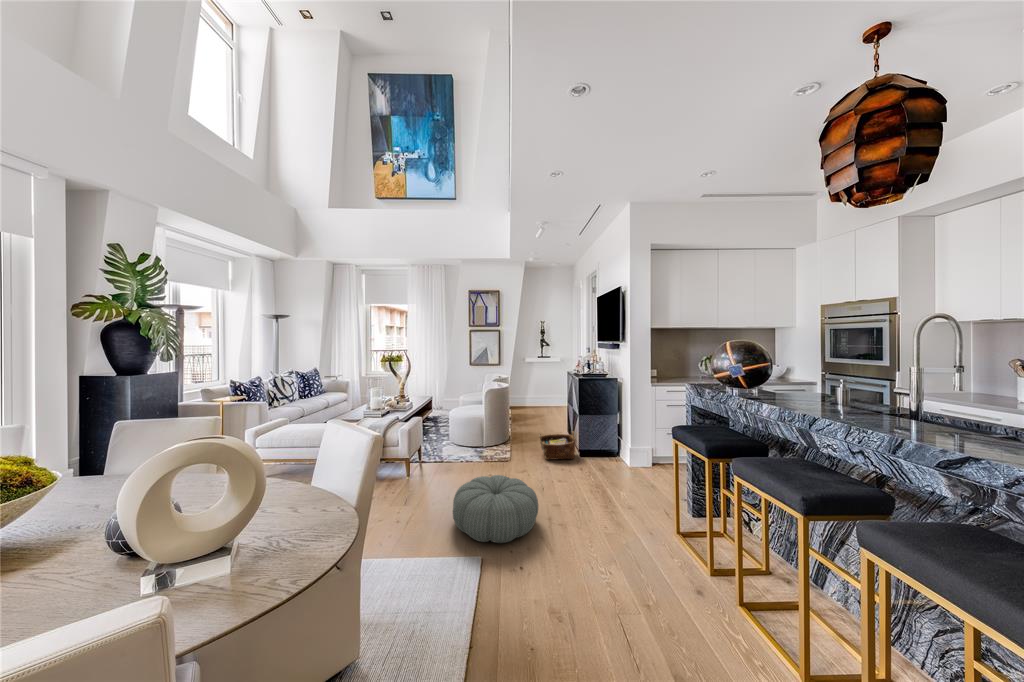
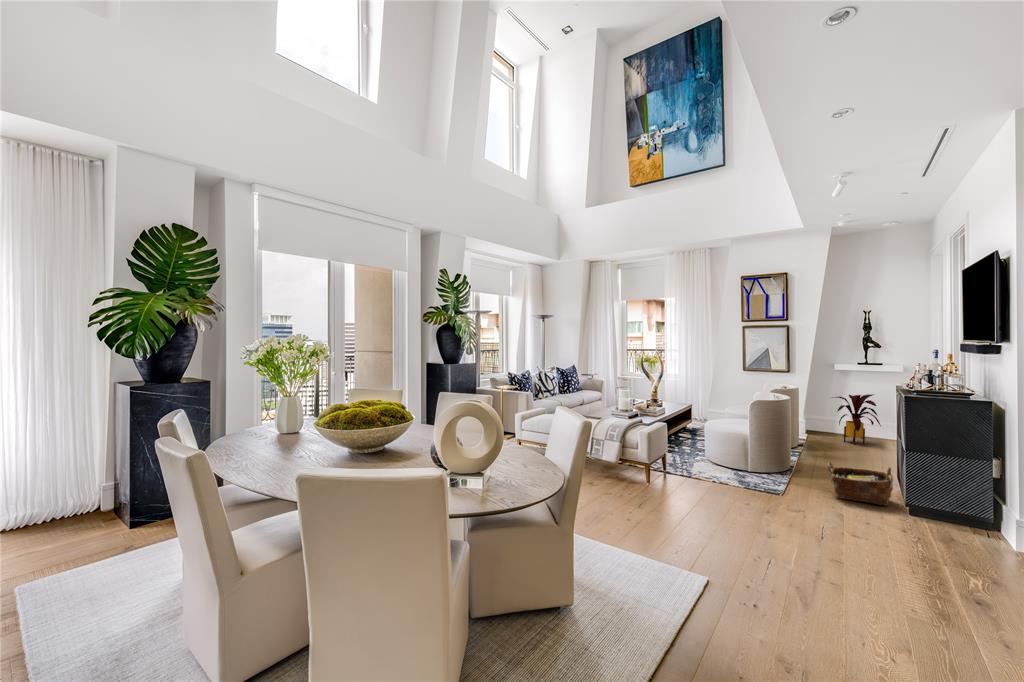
house plant: none [522,376,551,411] -> present [835,394,881,445]
pouf: present [453,475,538,543] -> none [682,484,789,552]

